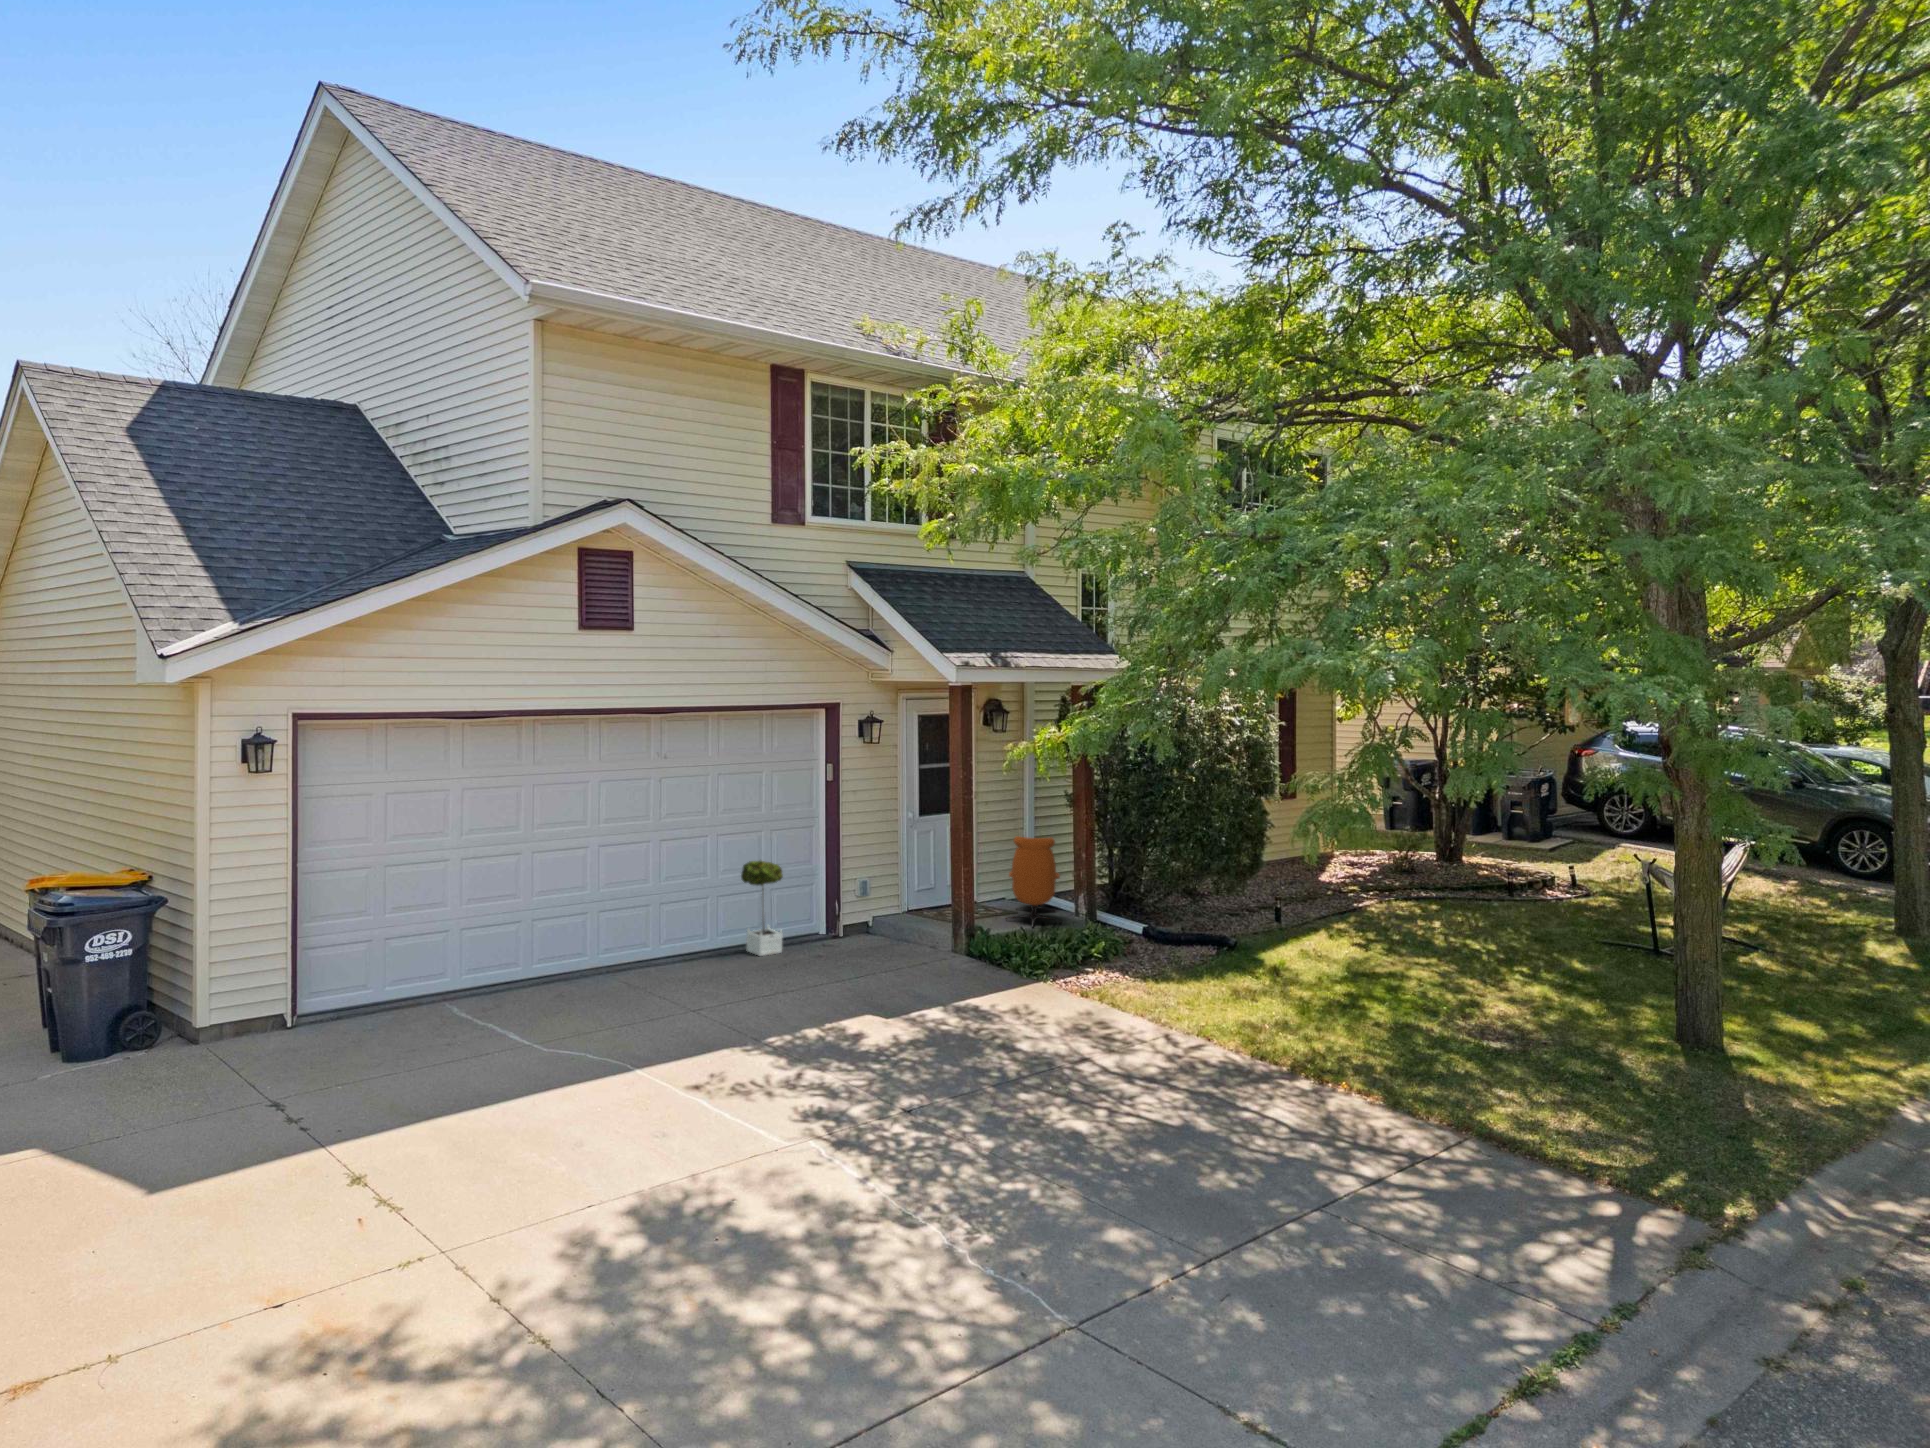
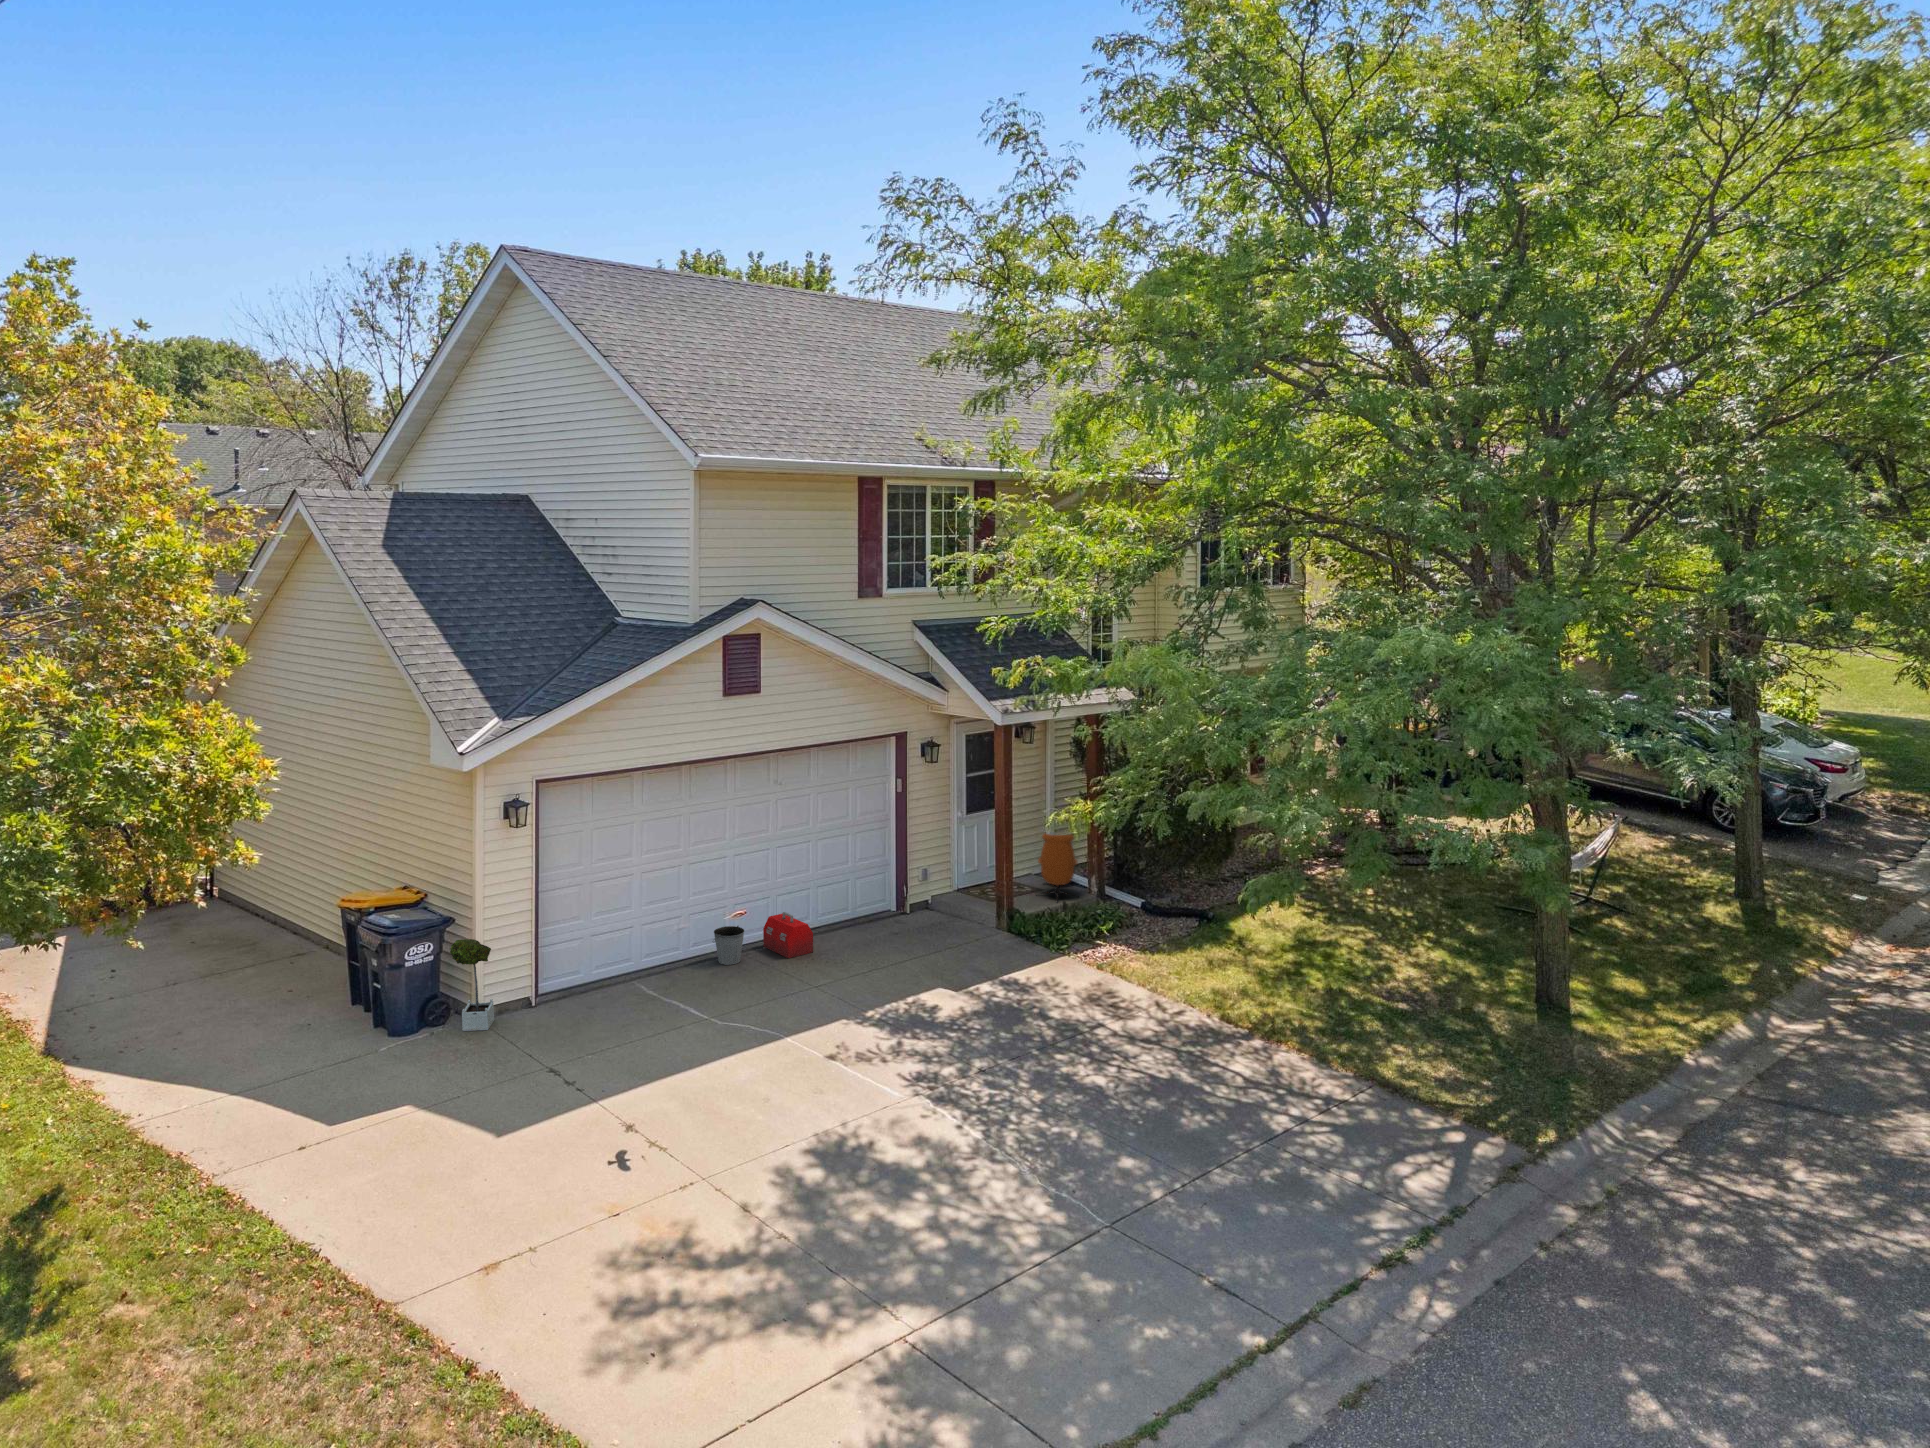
potted tree: present [741,861,783,956] -> present [450,939,494,1031]
toolbox: none [634,920,700,981] -> present [763,912,813,958]
bucket: none [560,934,605,986] -> present [714,926,744,965]

